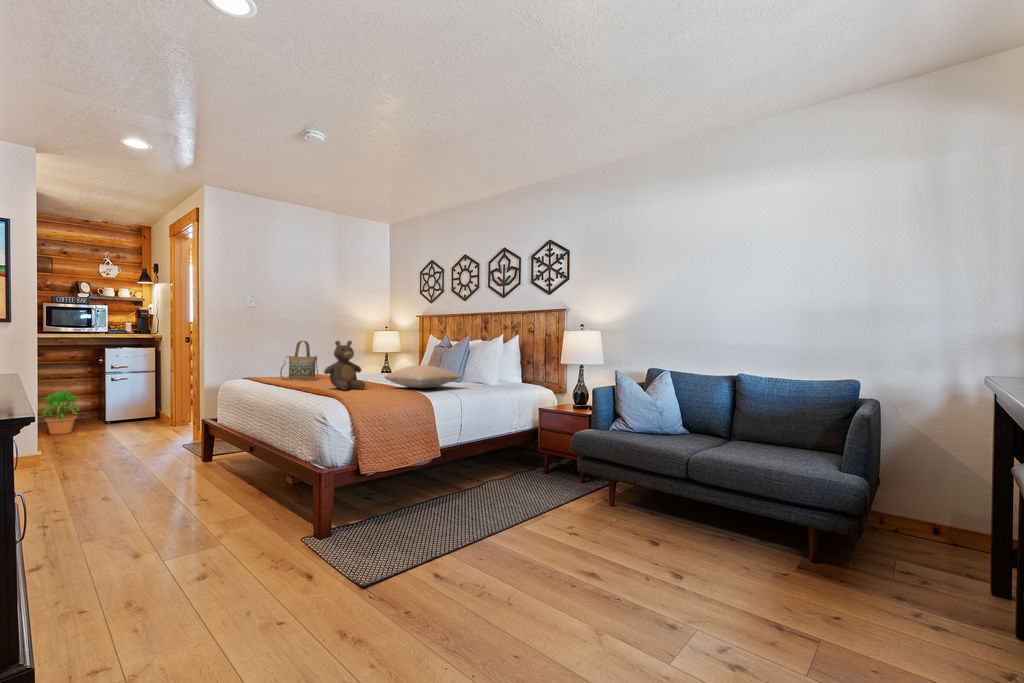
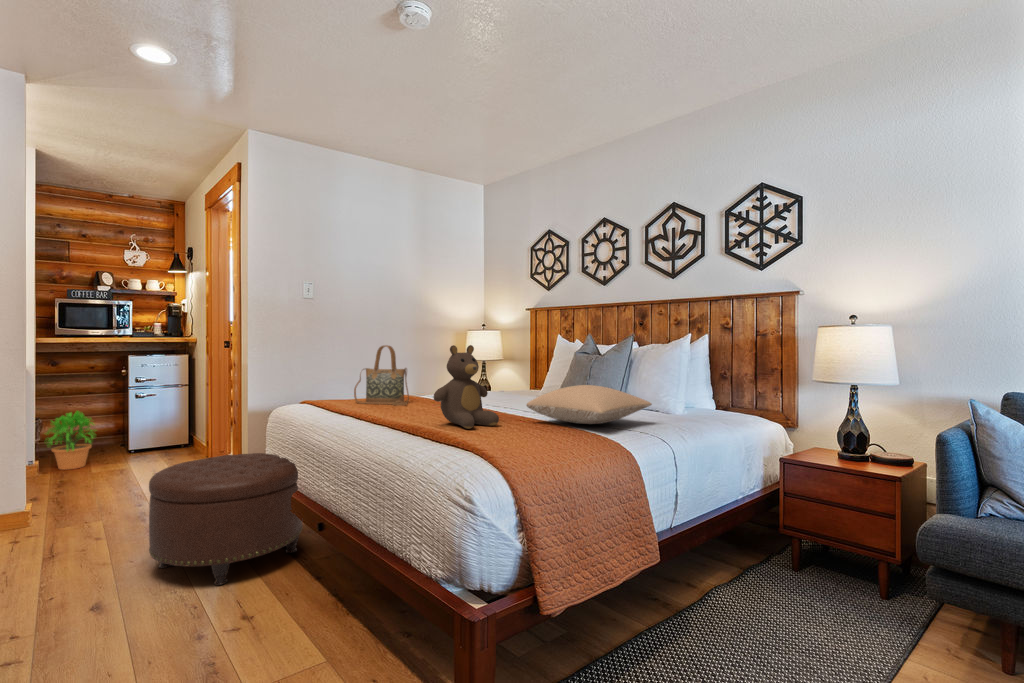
ottoman: none [138,411,242,488] -> present [149,453,303,585]

